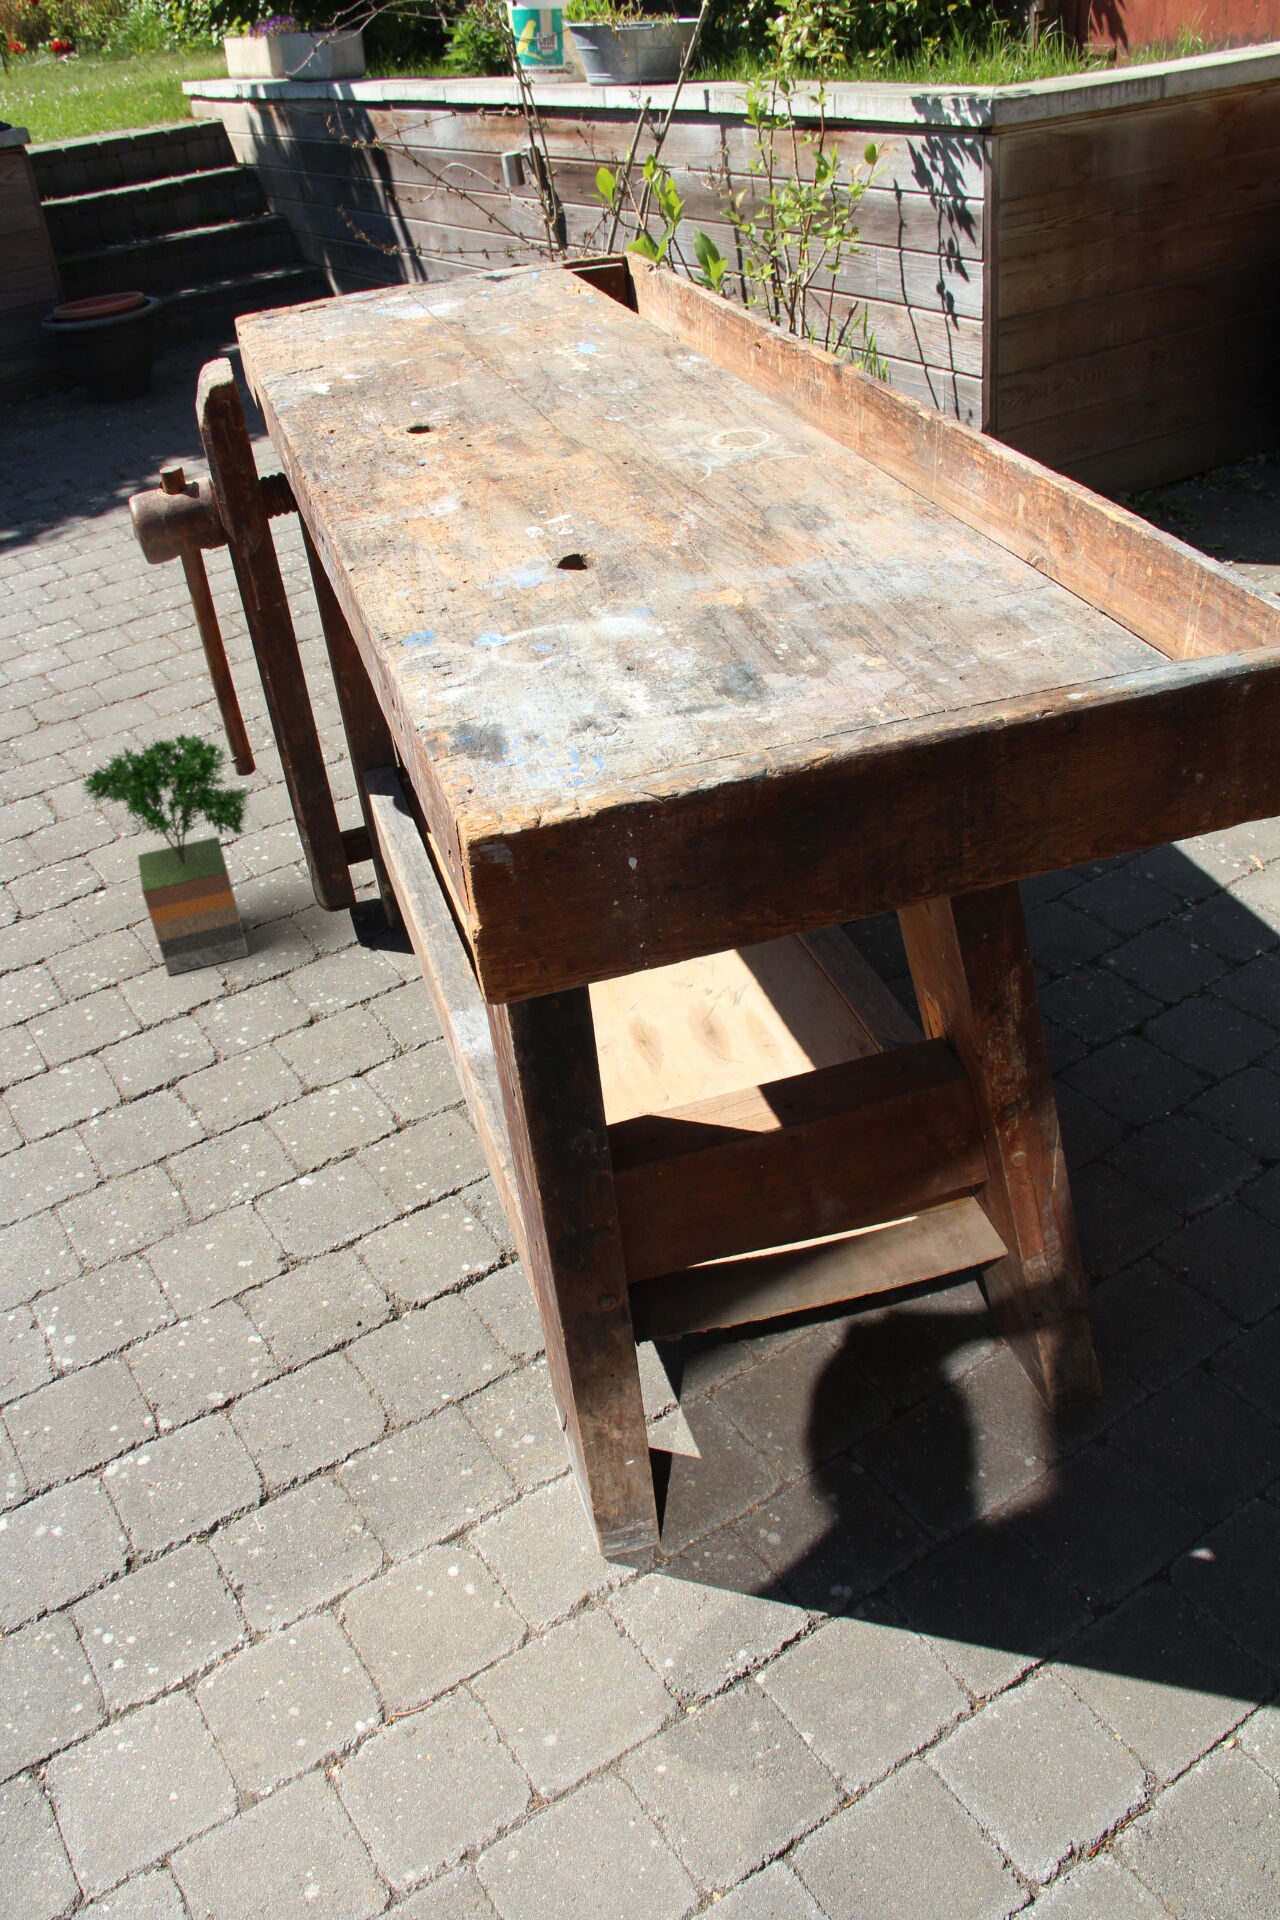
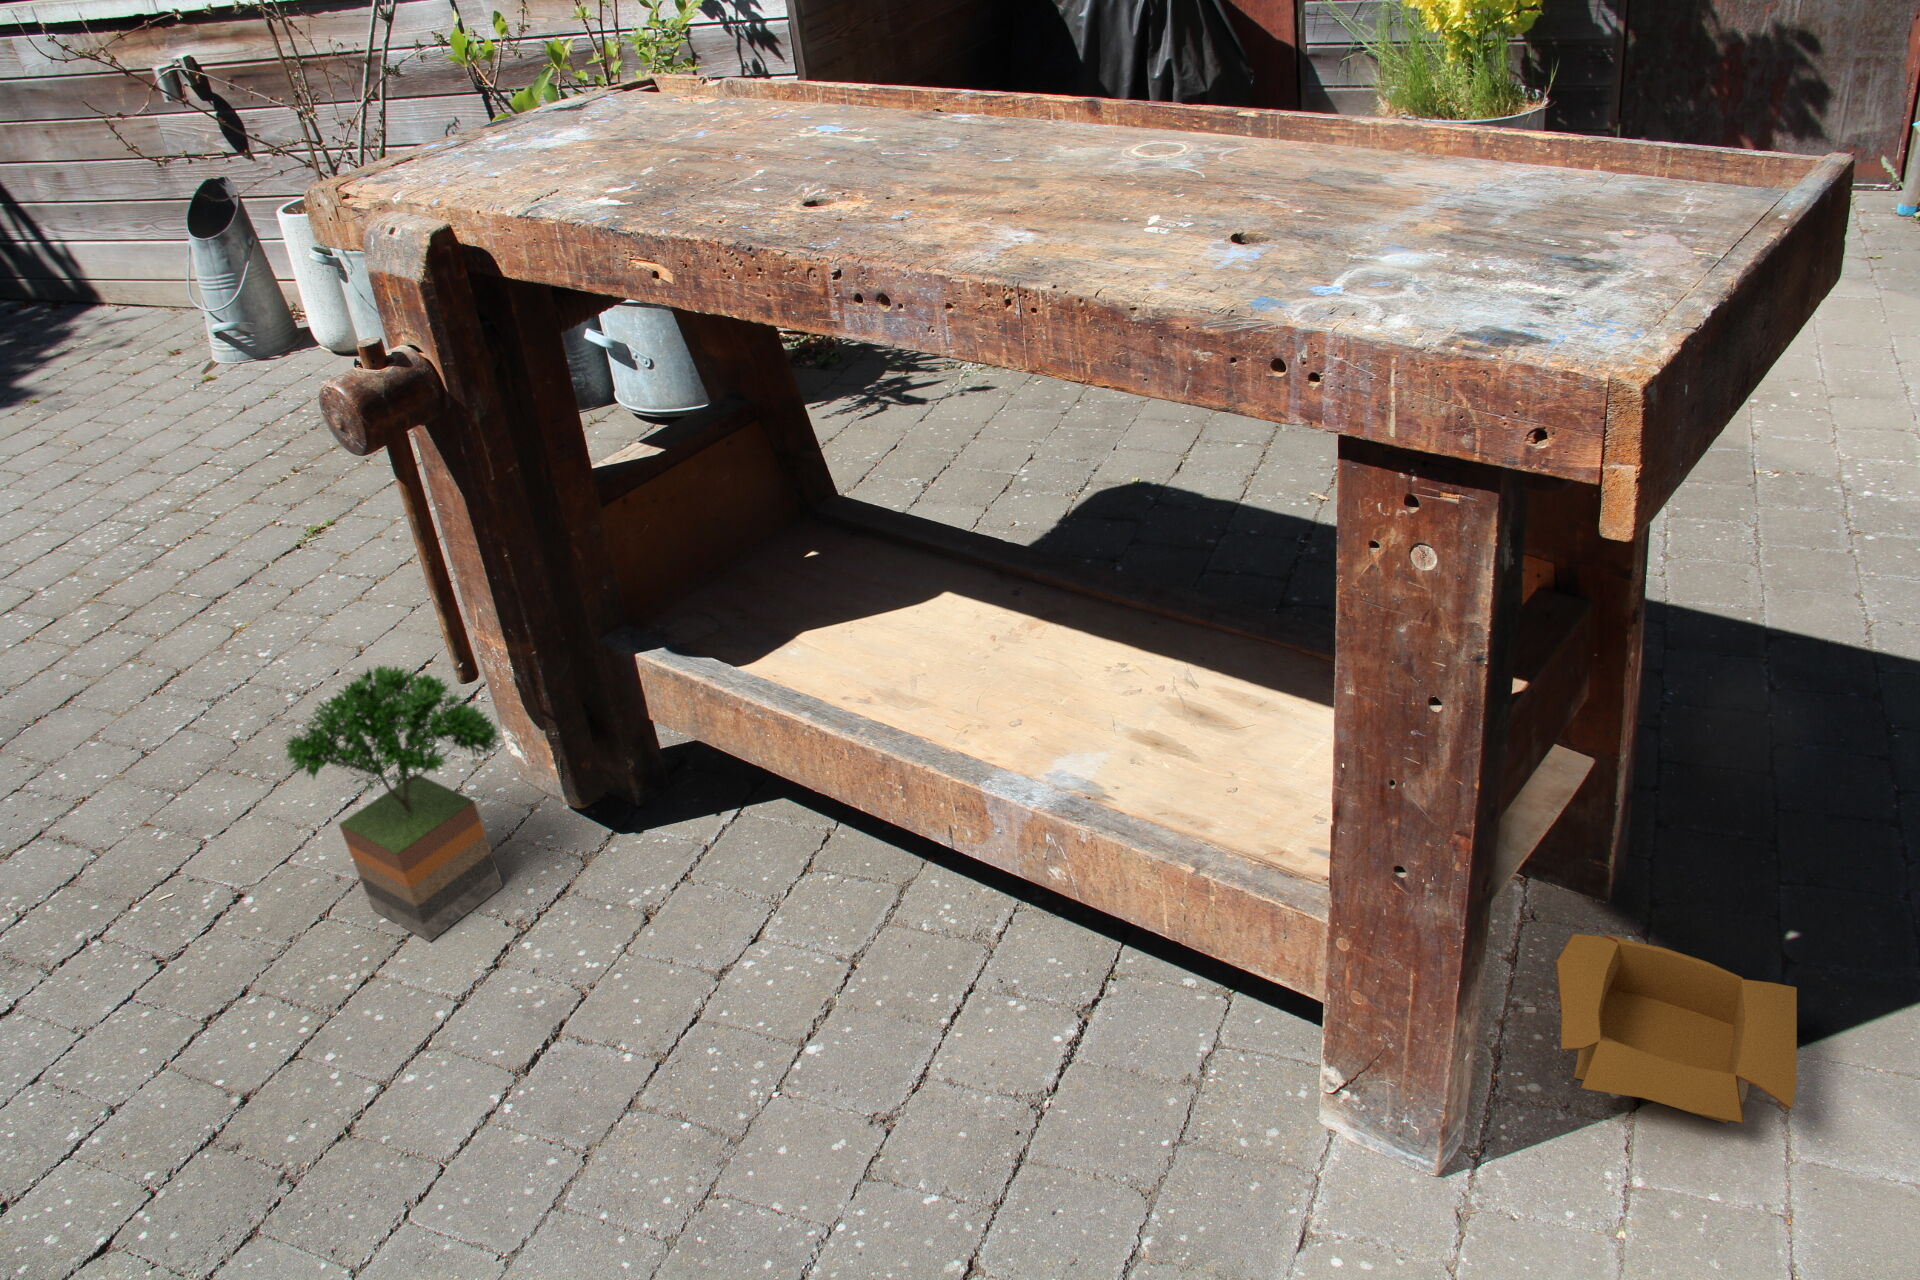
cardboard box: none [784,1419,1120,1715] -> present [1556,934,1797,1123]

